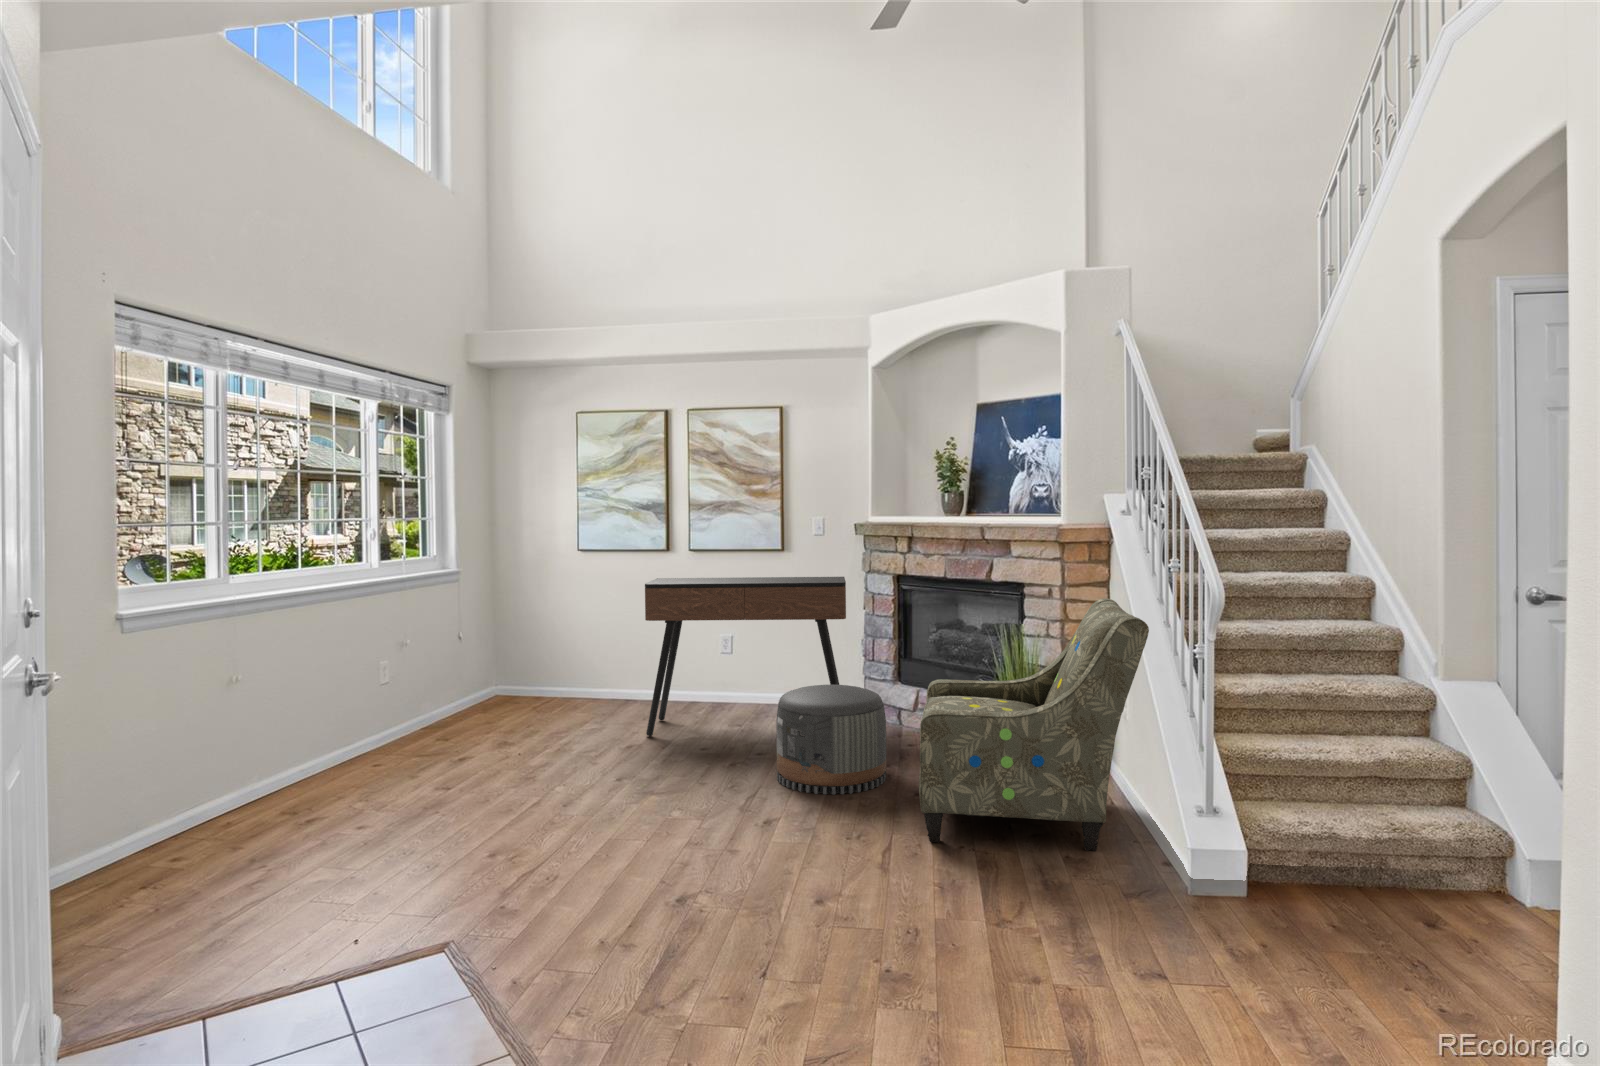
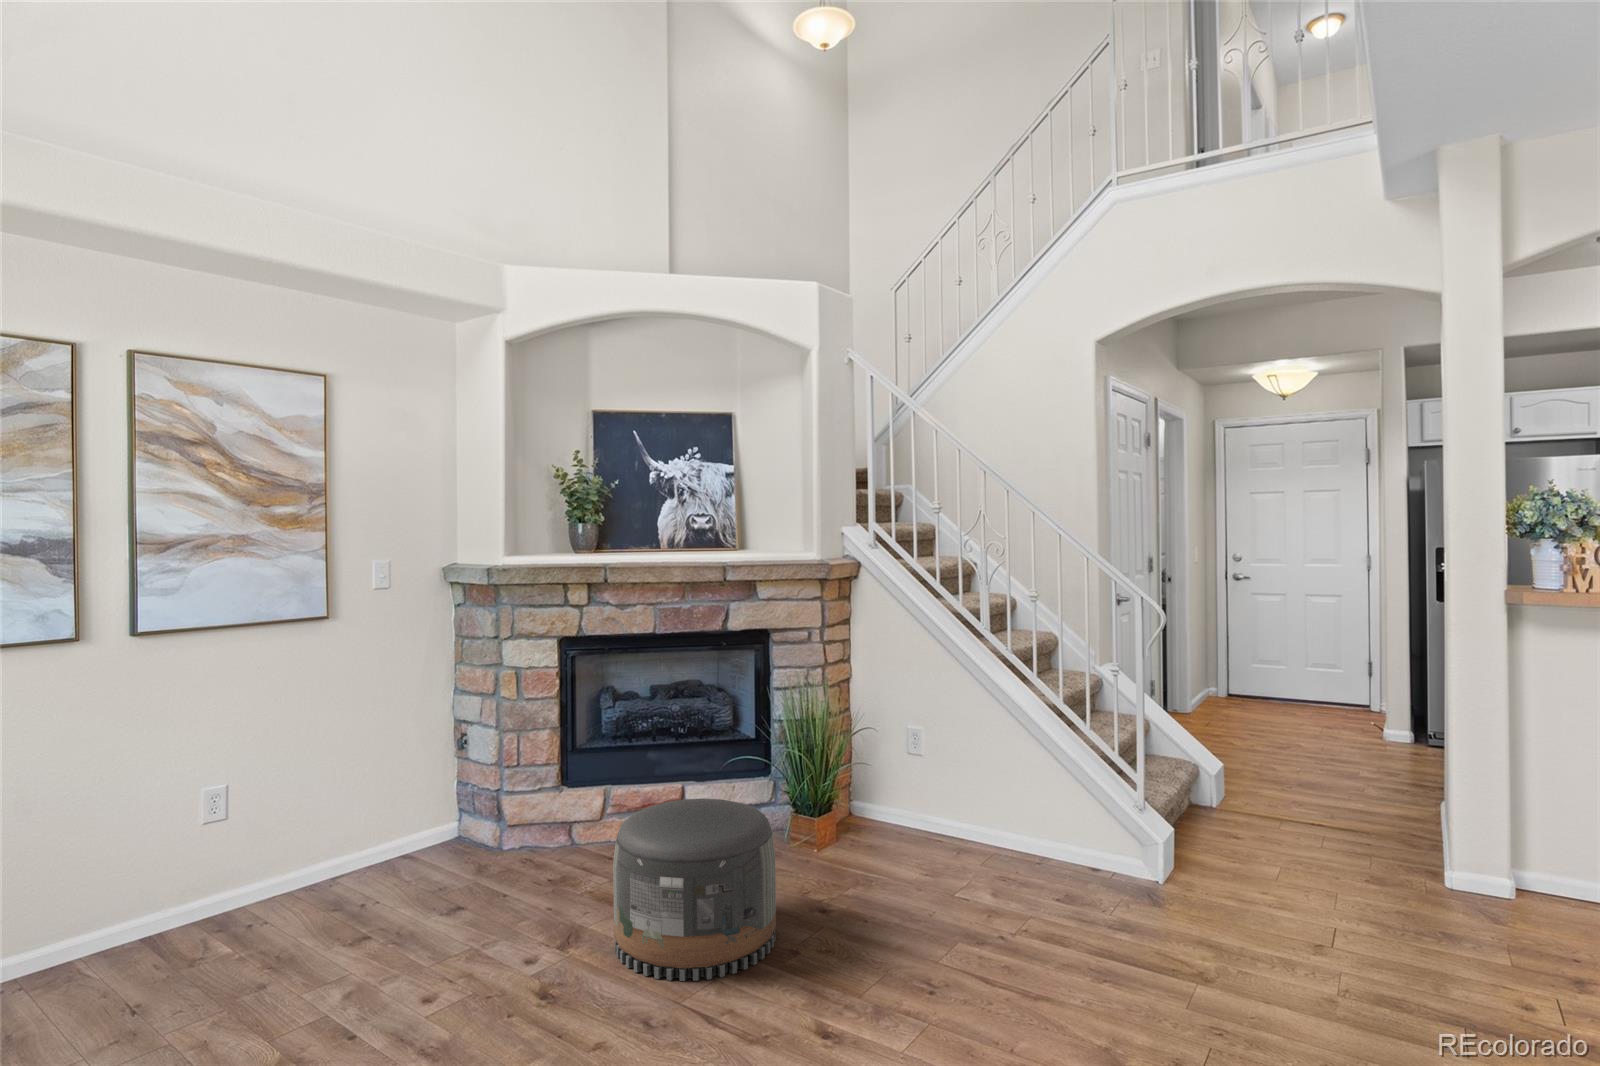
console table: present [645,577,846,736] -> none [158,649,552,1027]
armchair: present [919,599,1149,851] -> none [815,635,1087,954]

